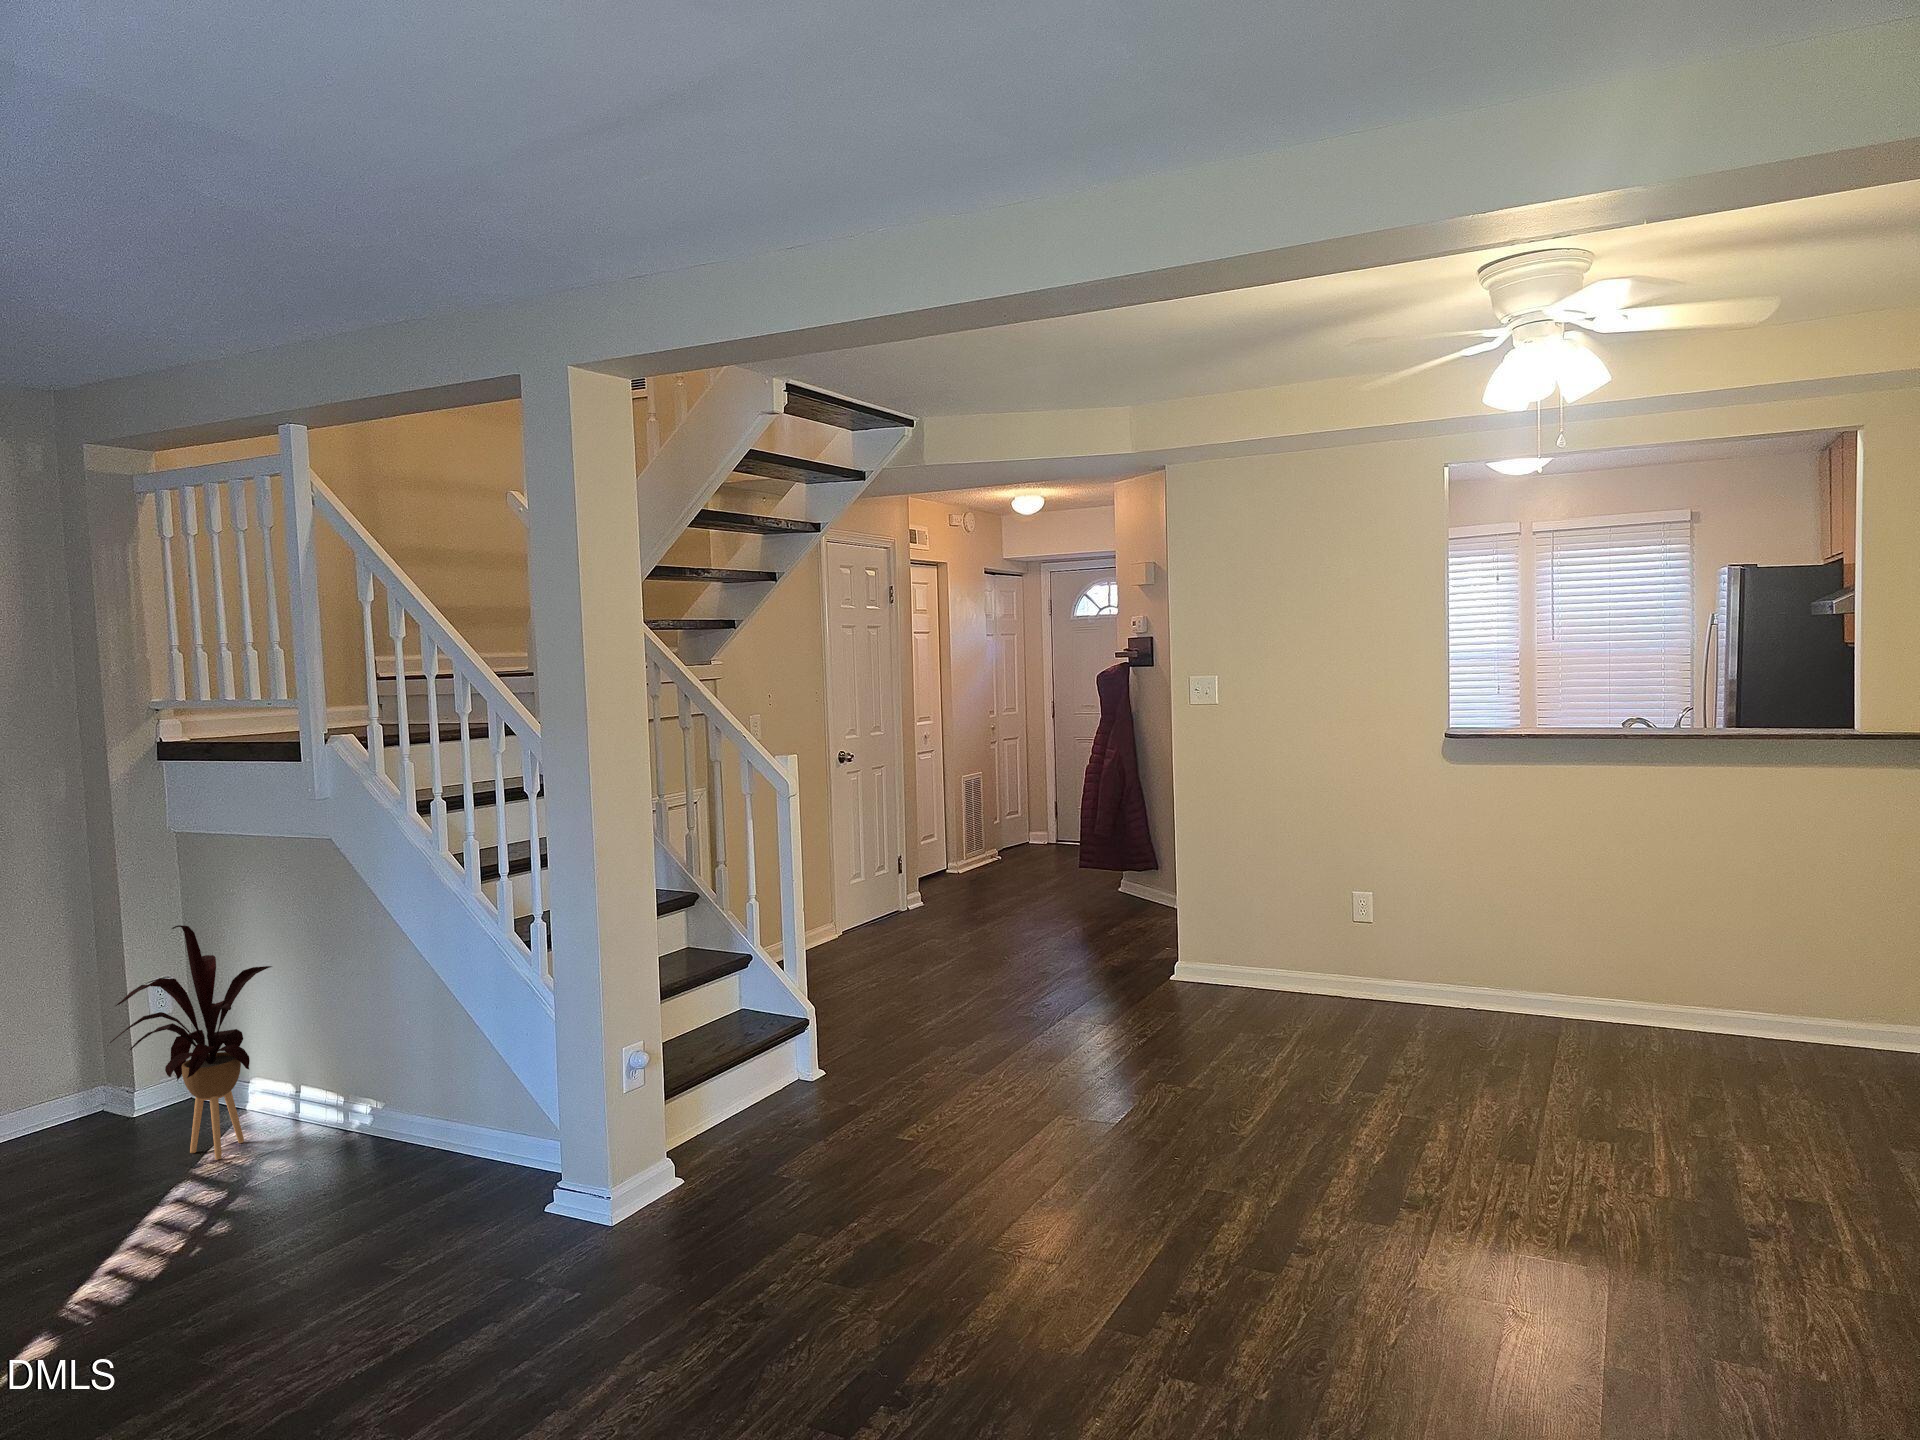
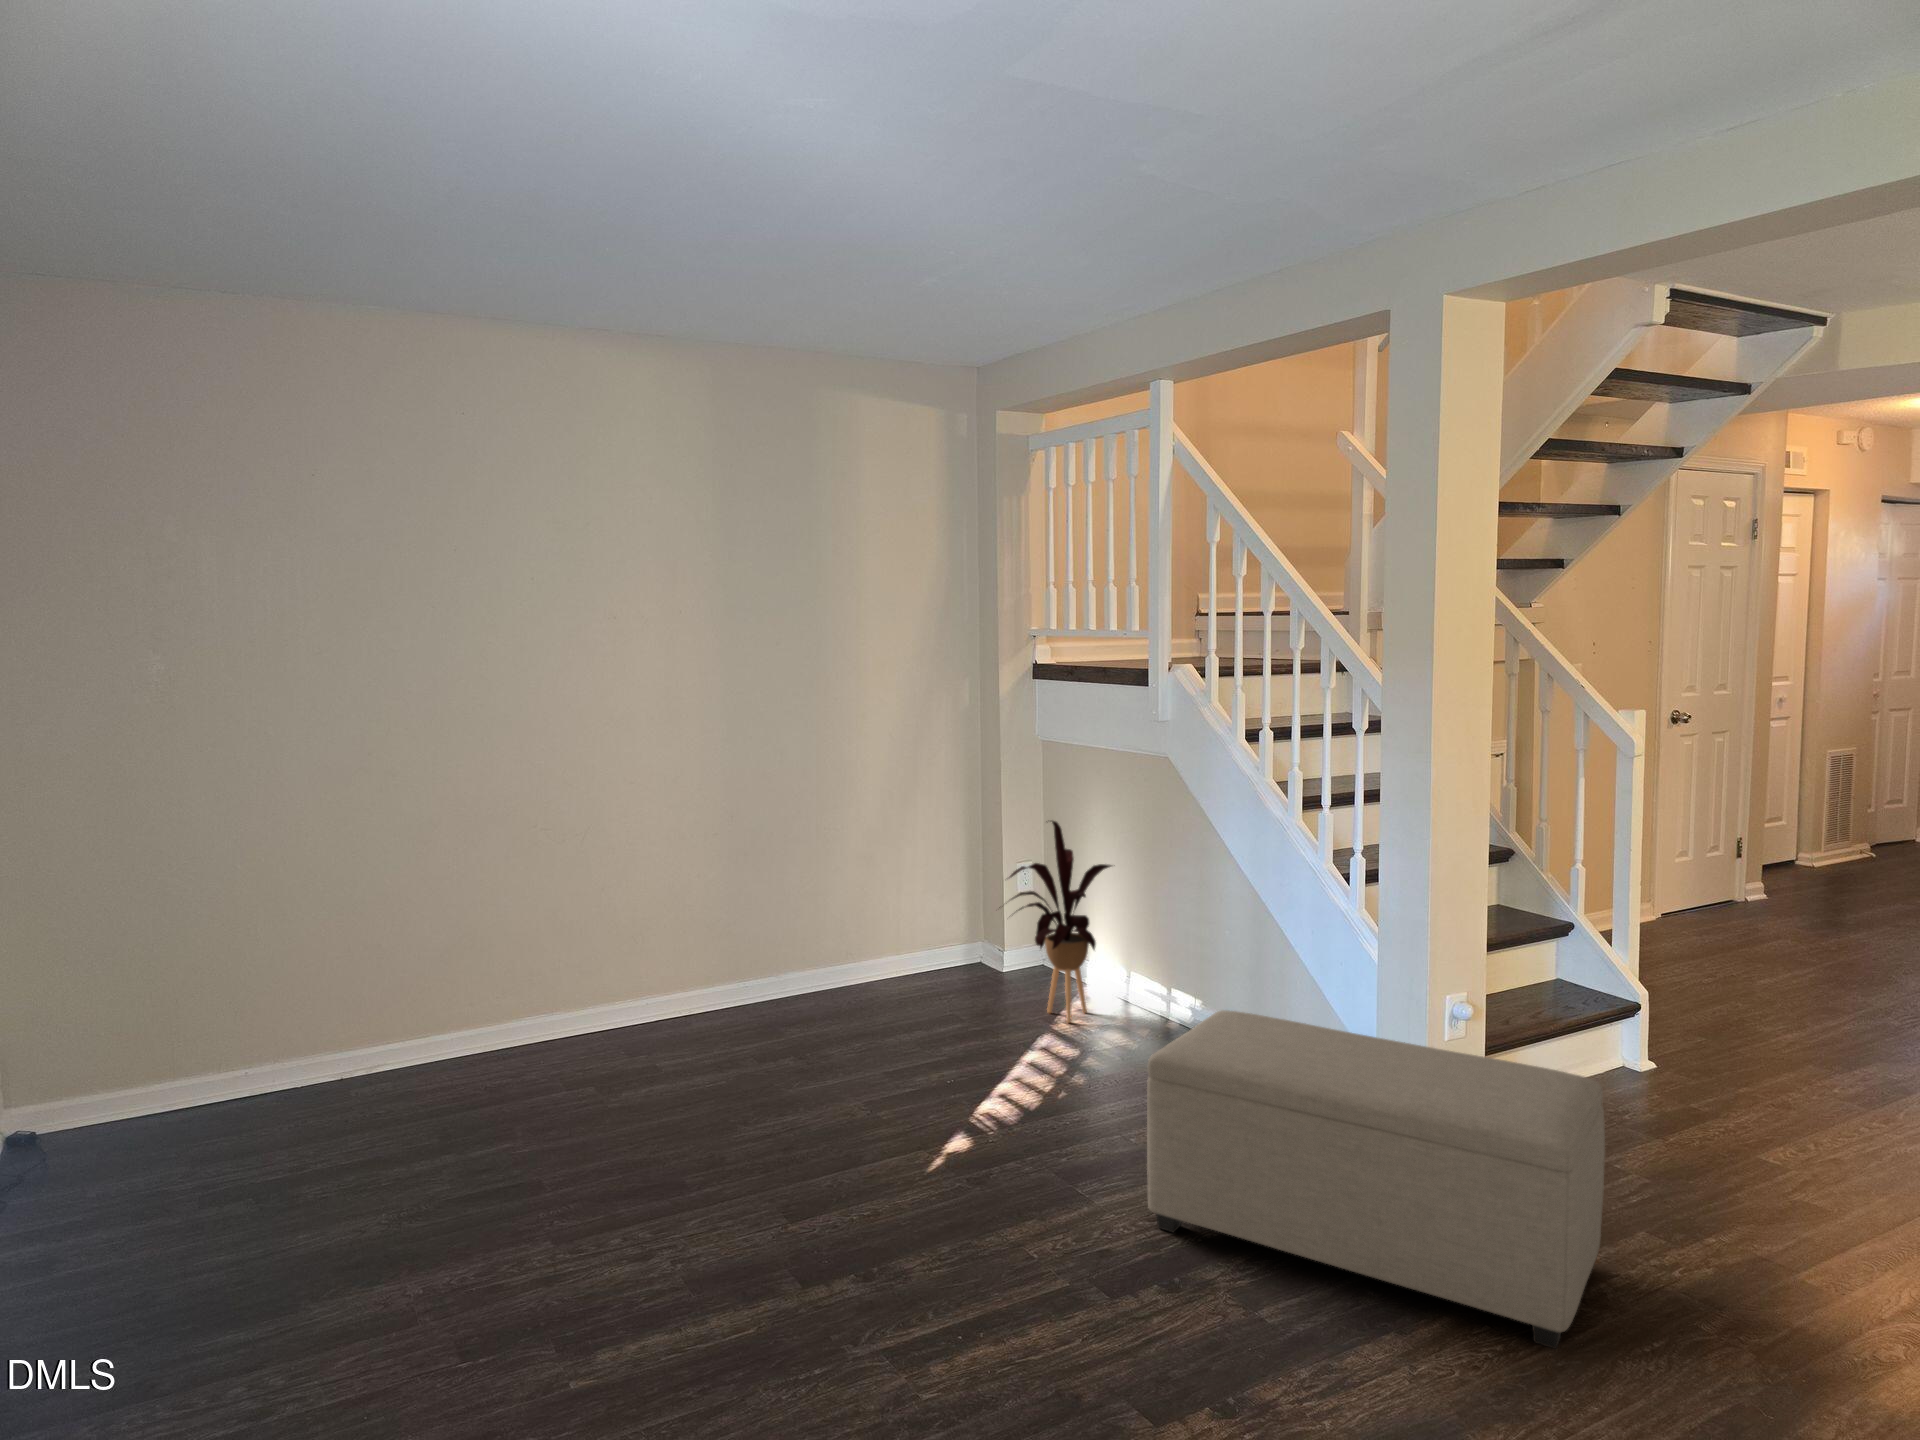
ottoman: none [276,1104,757,1380] -> present [1147,1010,1605,1349]

